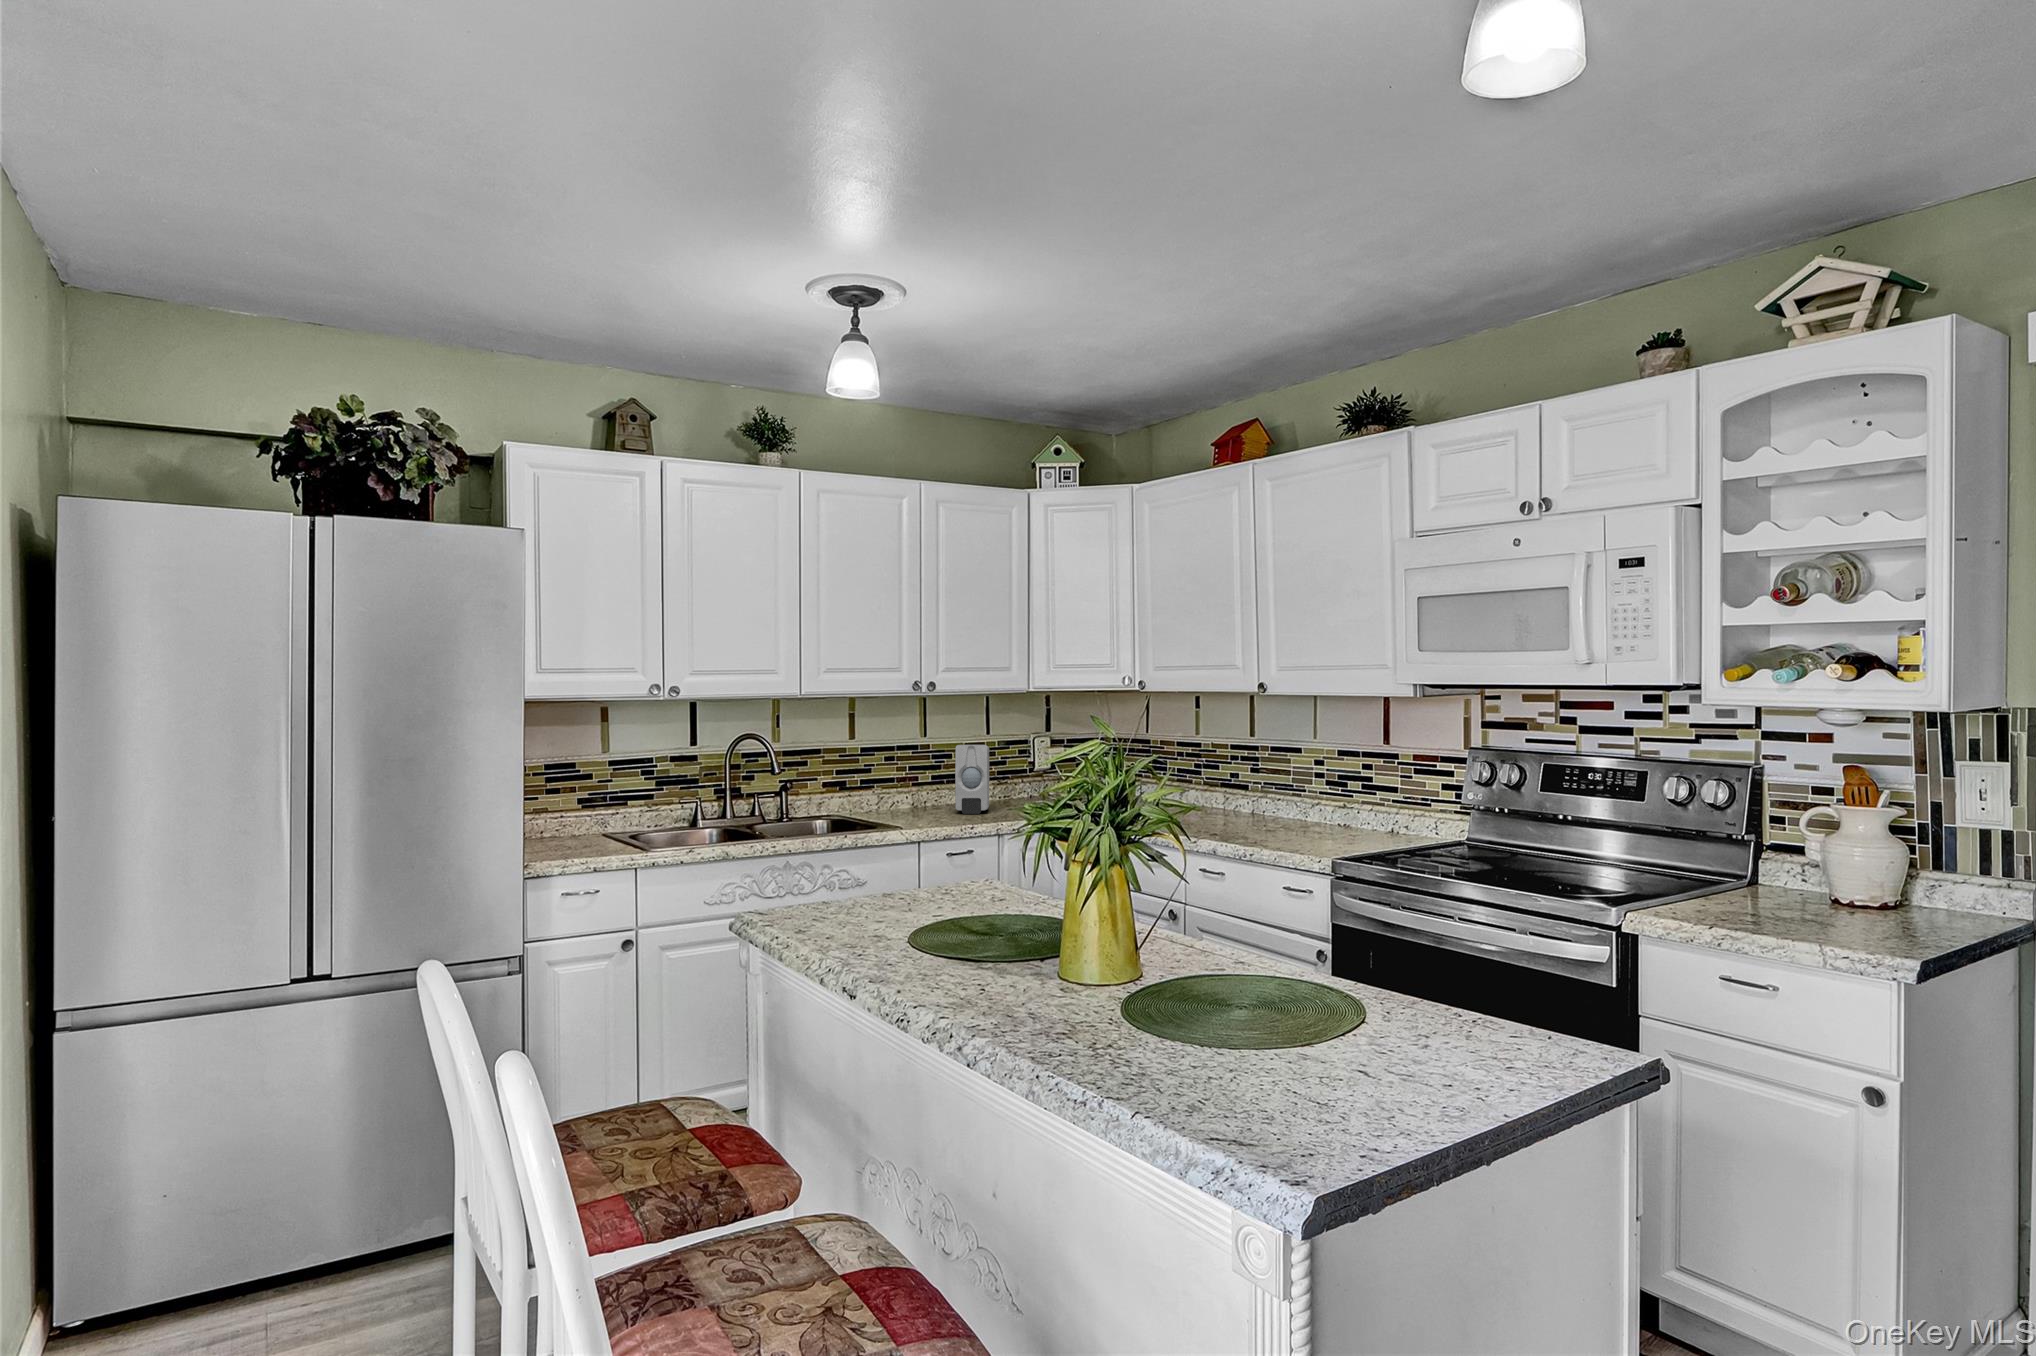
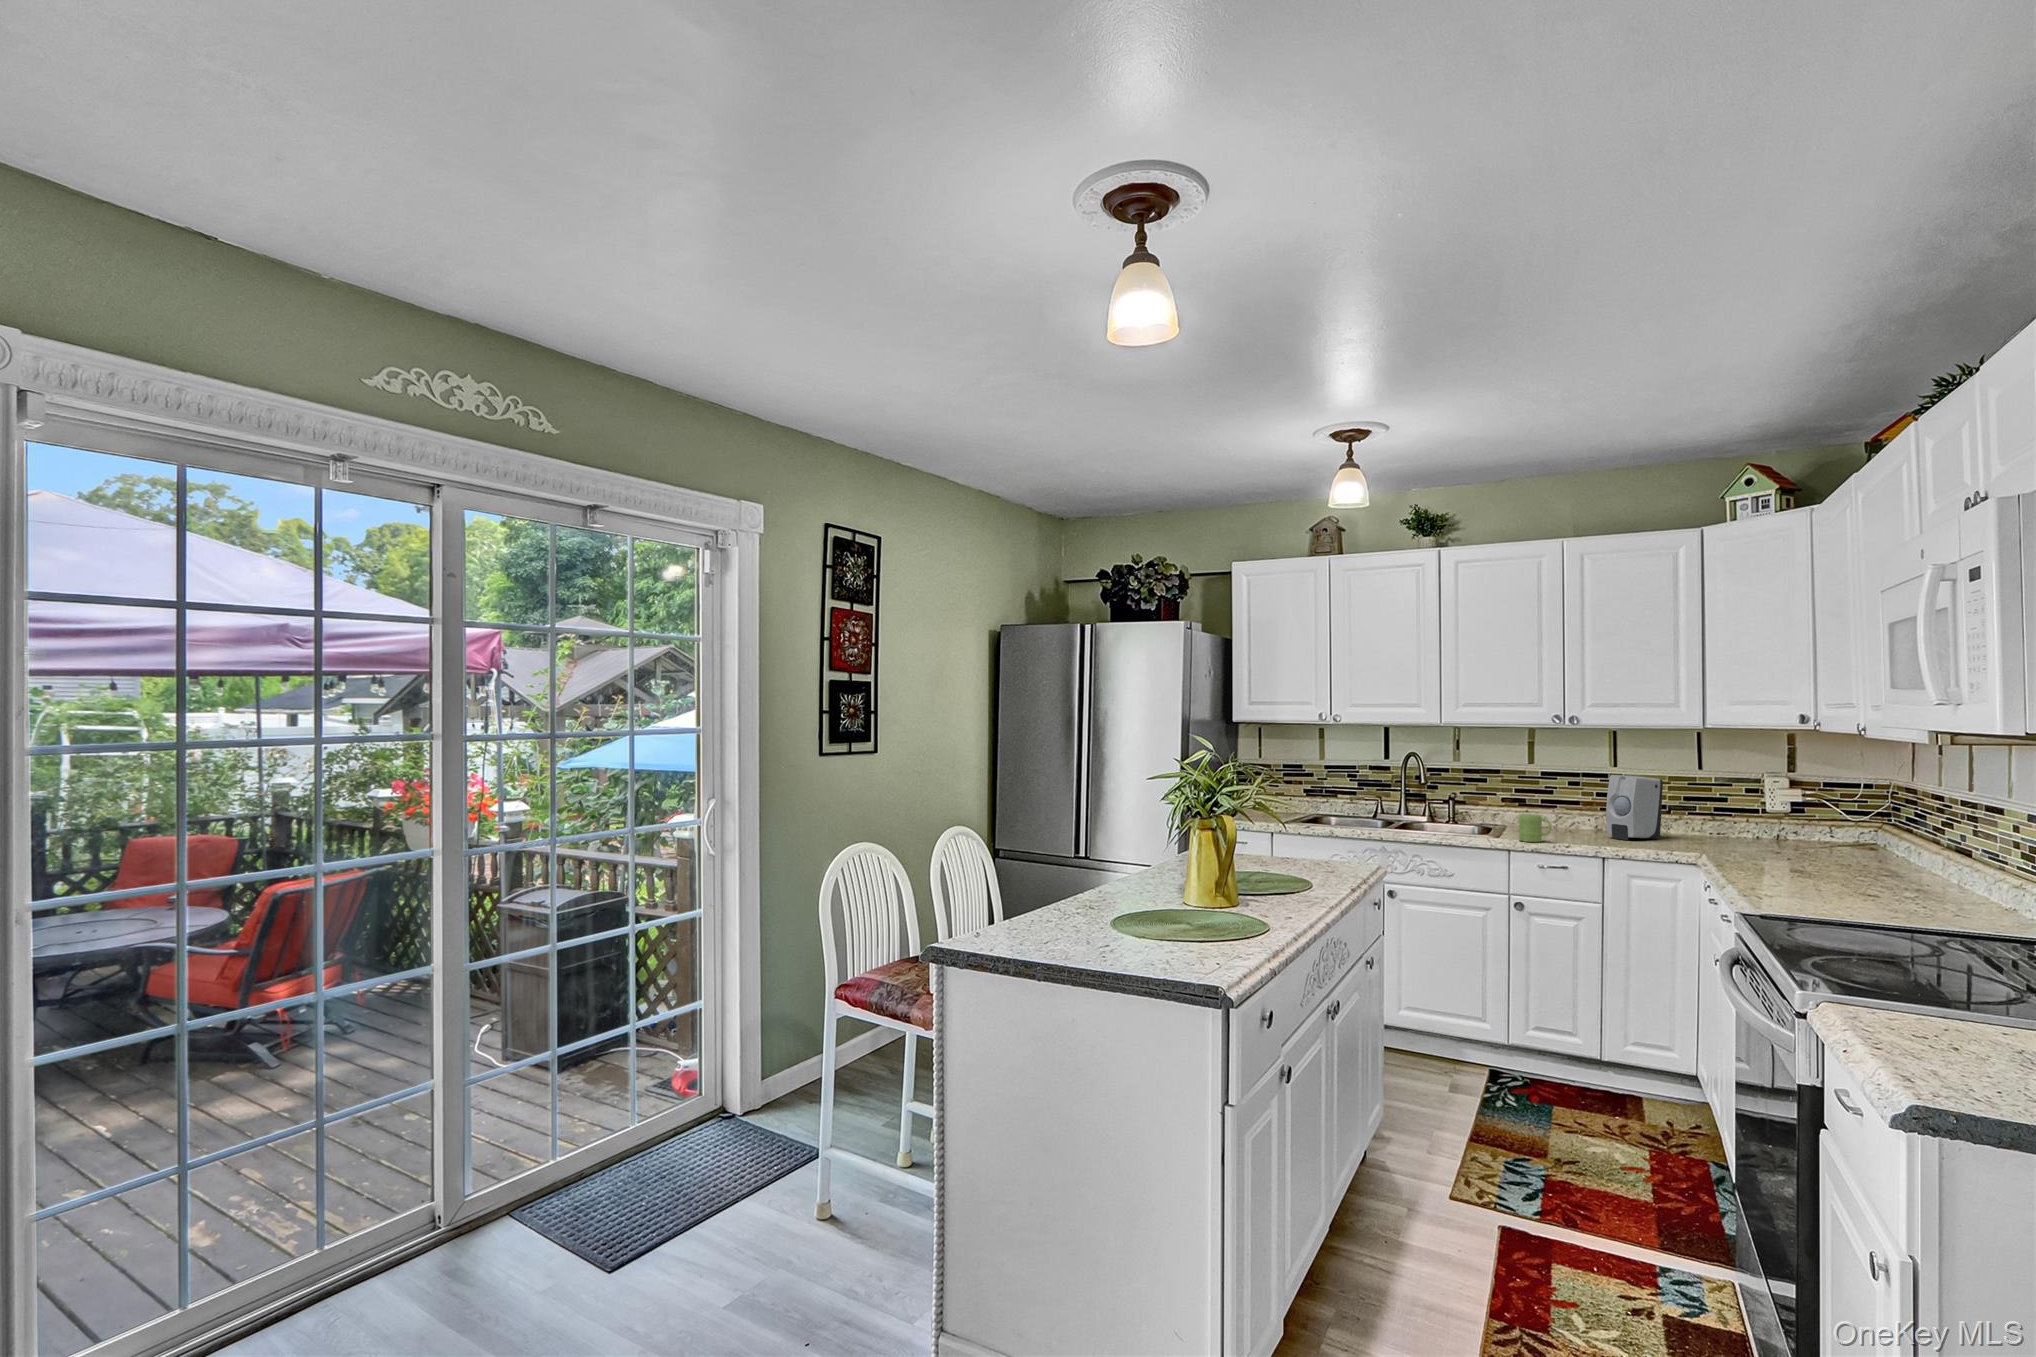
mug: none [925,796,960,829] -> present [1519,814,1552,842]

